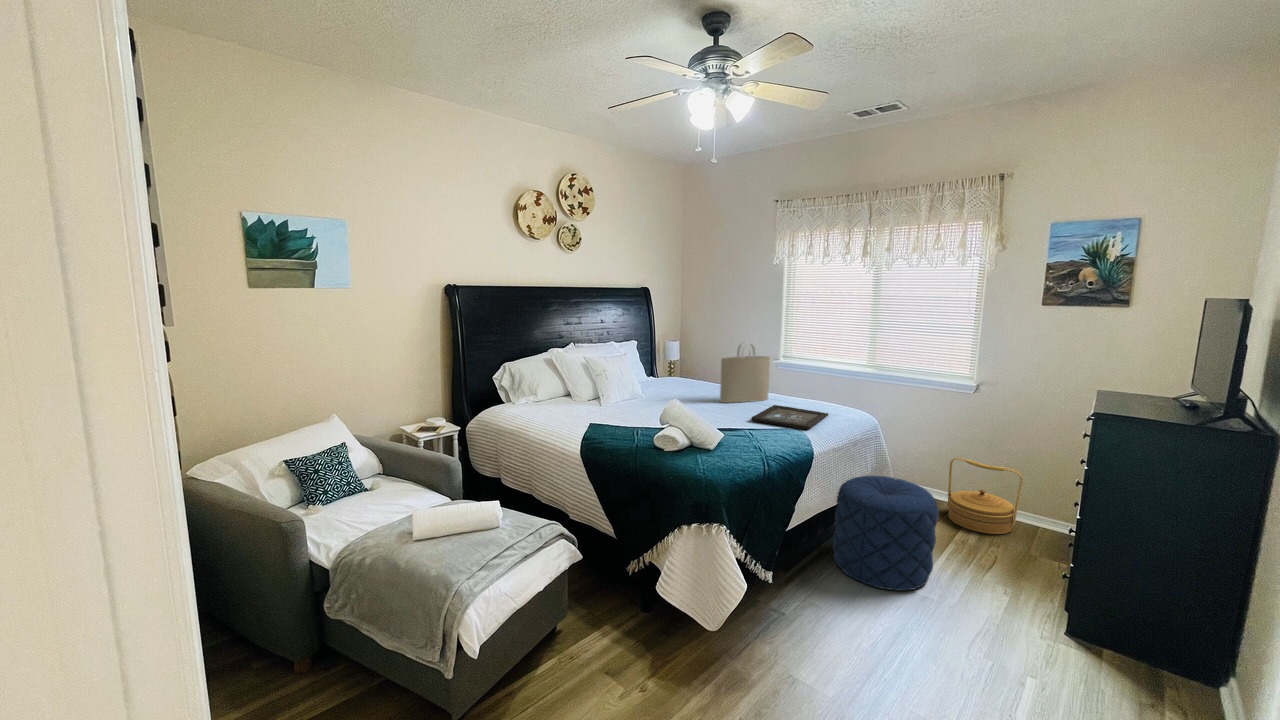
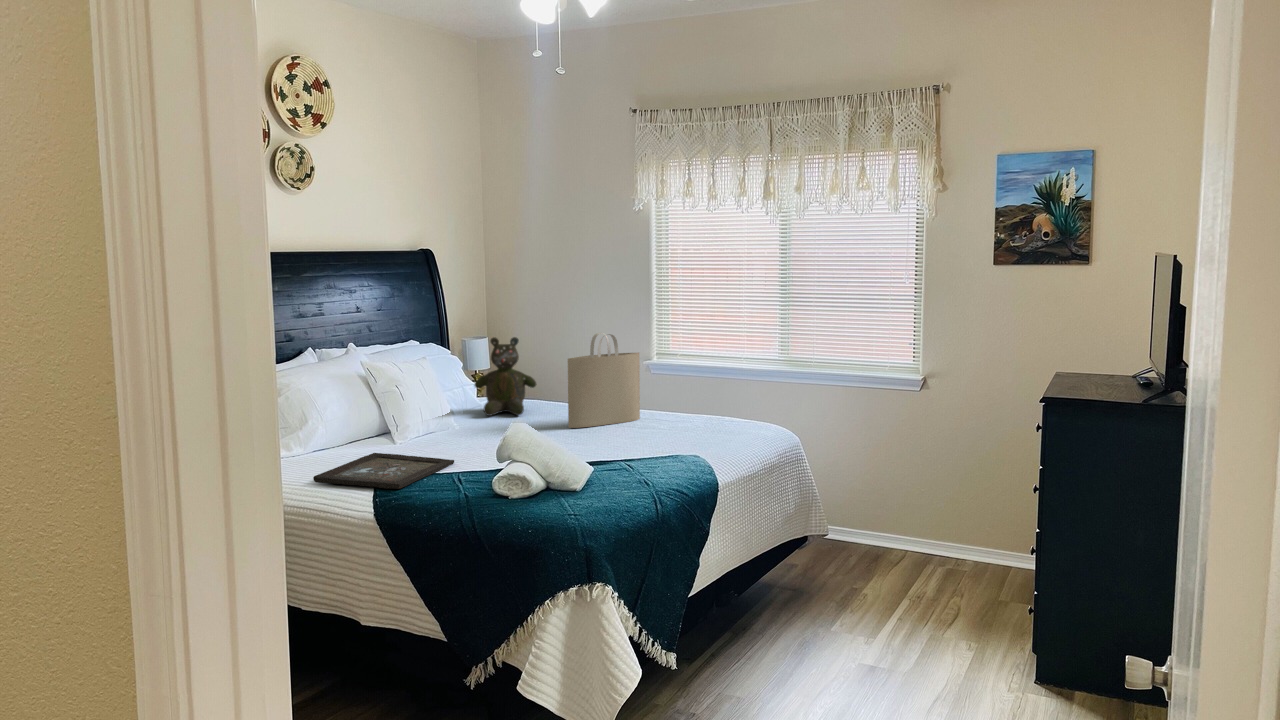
teddy bear: none [667,342,705,391] -> present [475,337,537,416]
tray: present [751,405,828,429] -> present [313,453,454,489]
woven basket: present [948,457,1023,534] -> none [895,482,985,583]
pouf: present [833,476,939,591] -> none [750,513,883,666]

